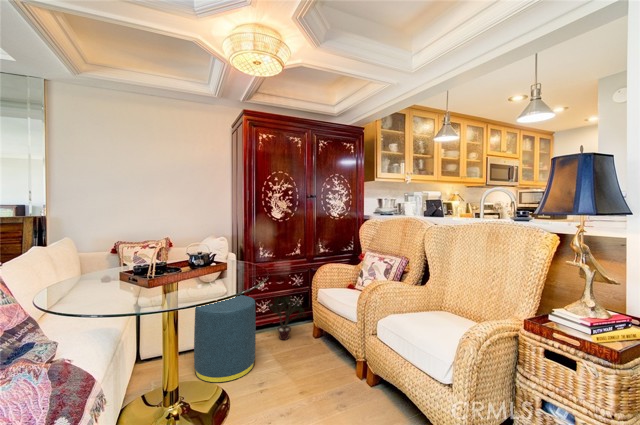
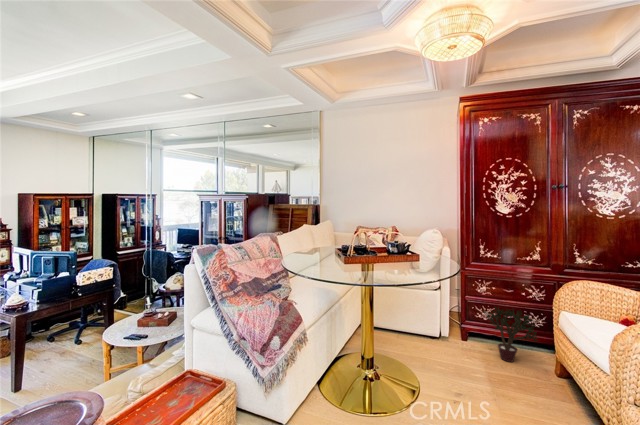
ottoman: present [194,295,256,383] -> none [397,288,460,377]

